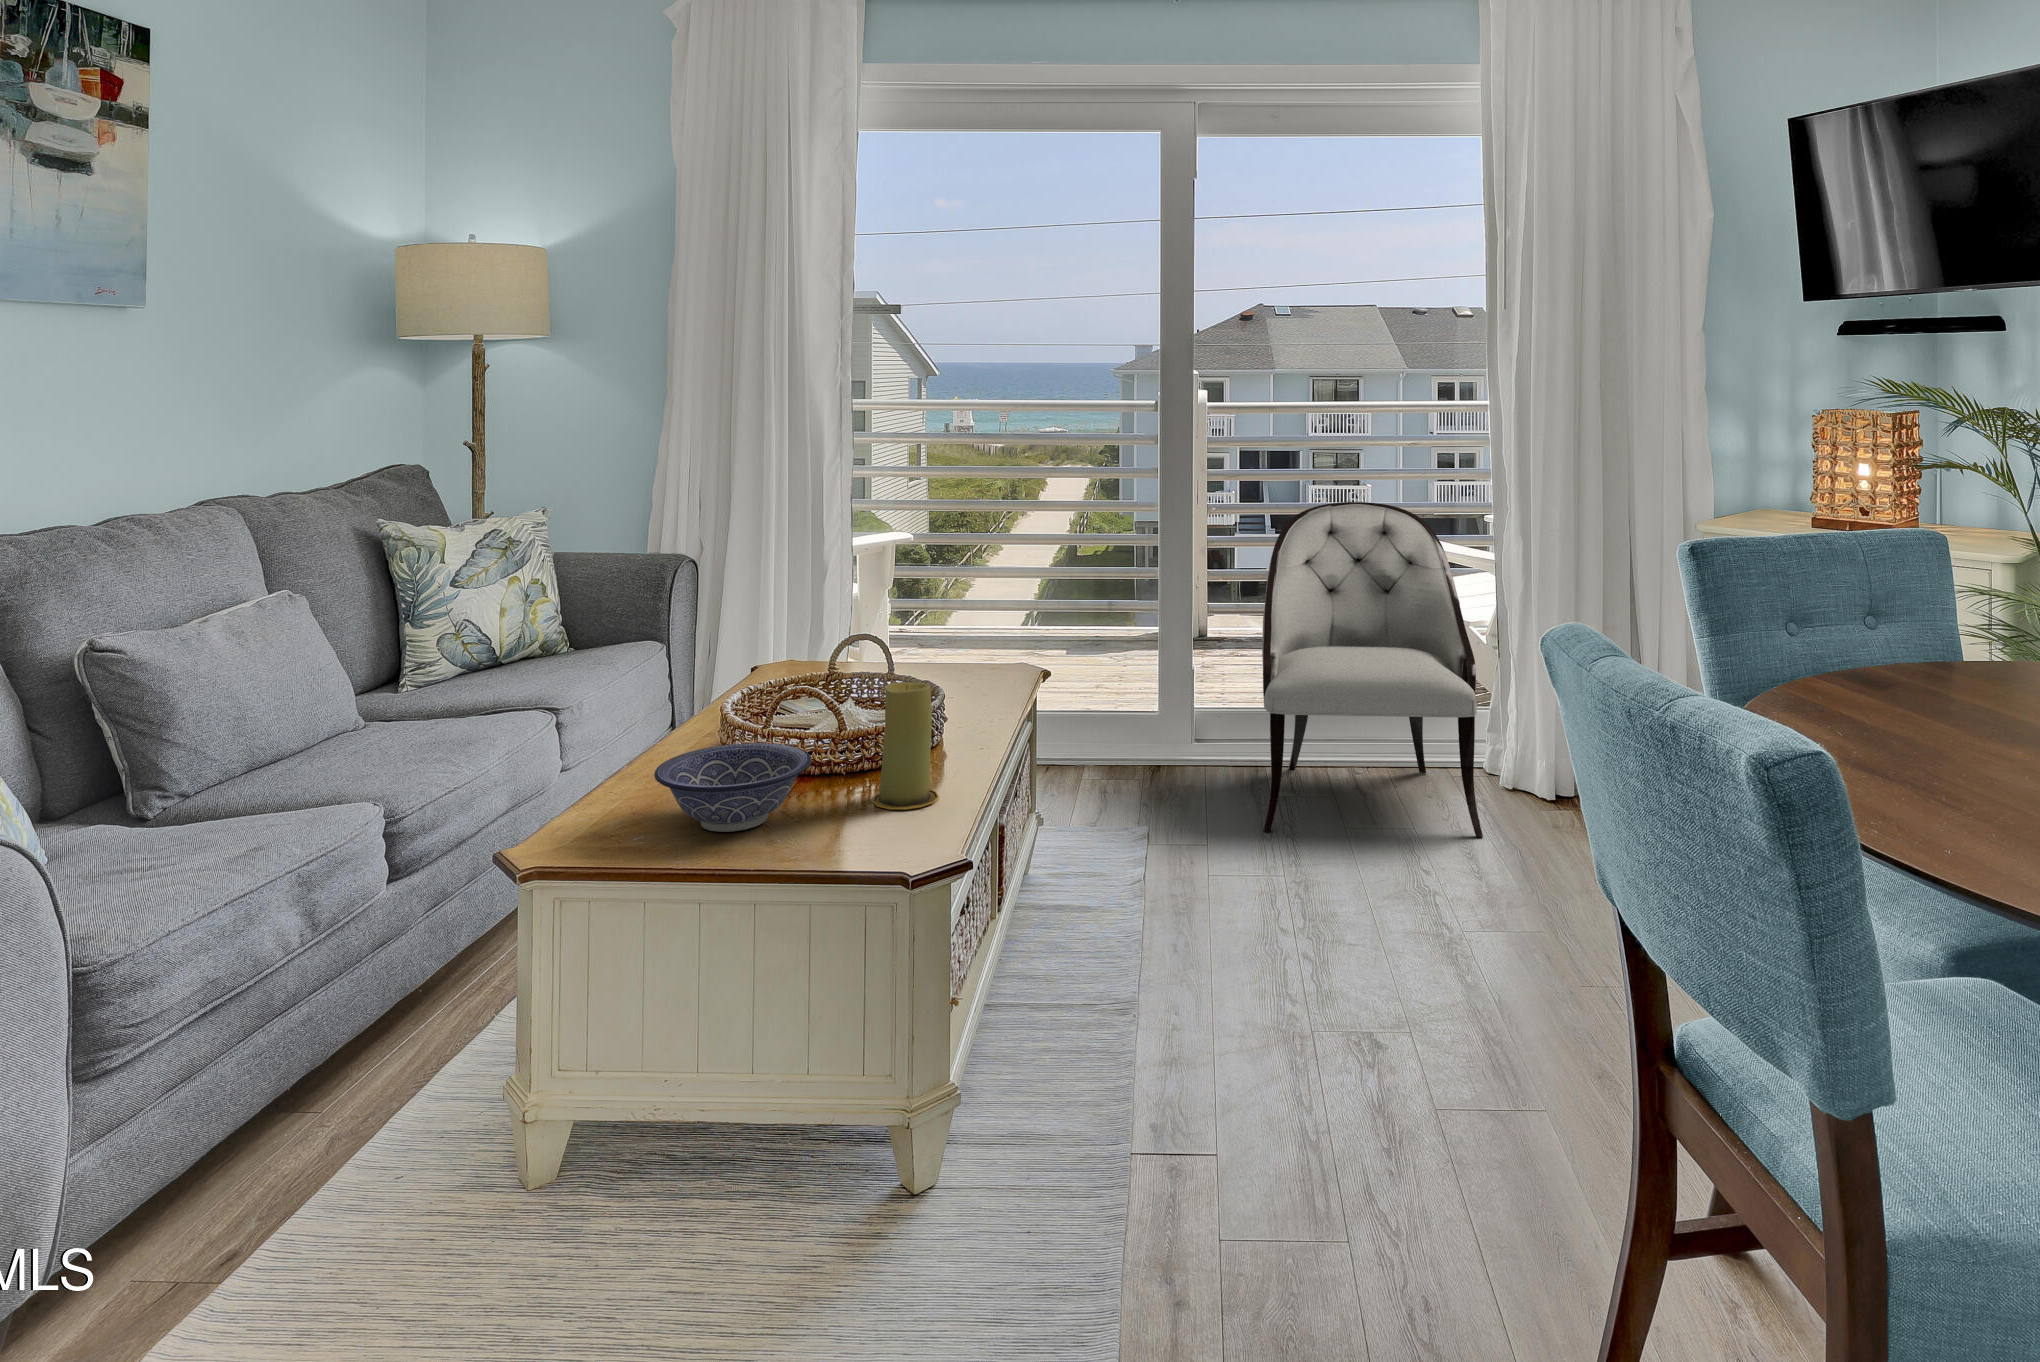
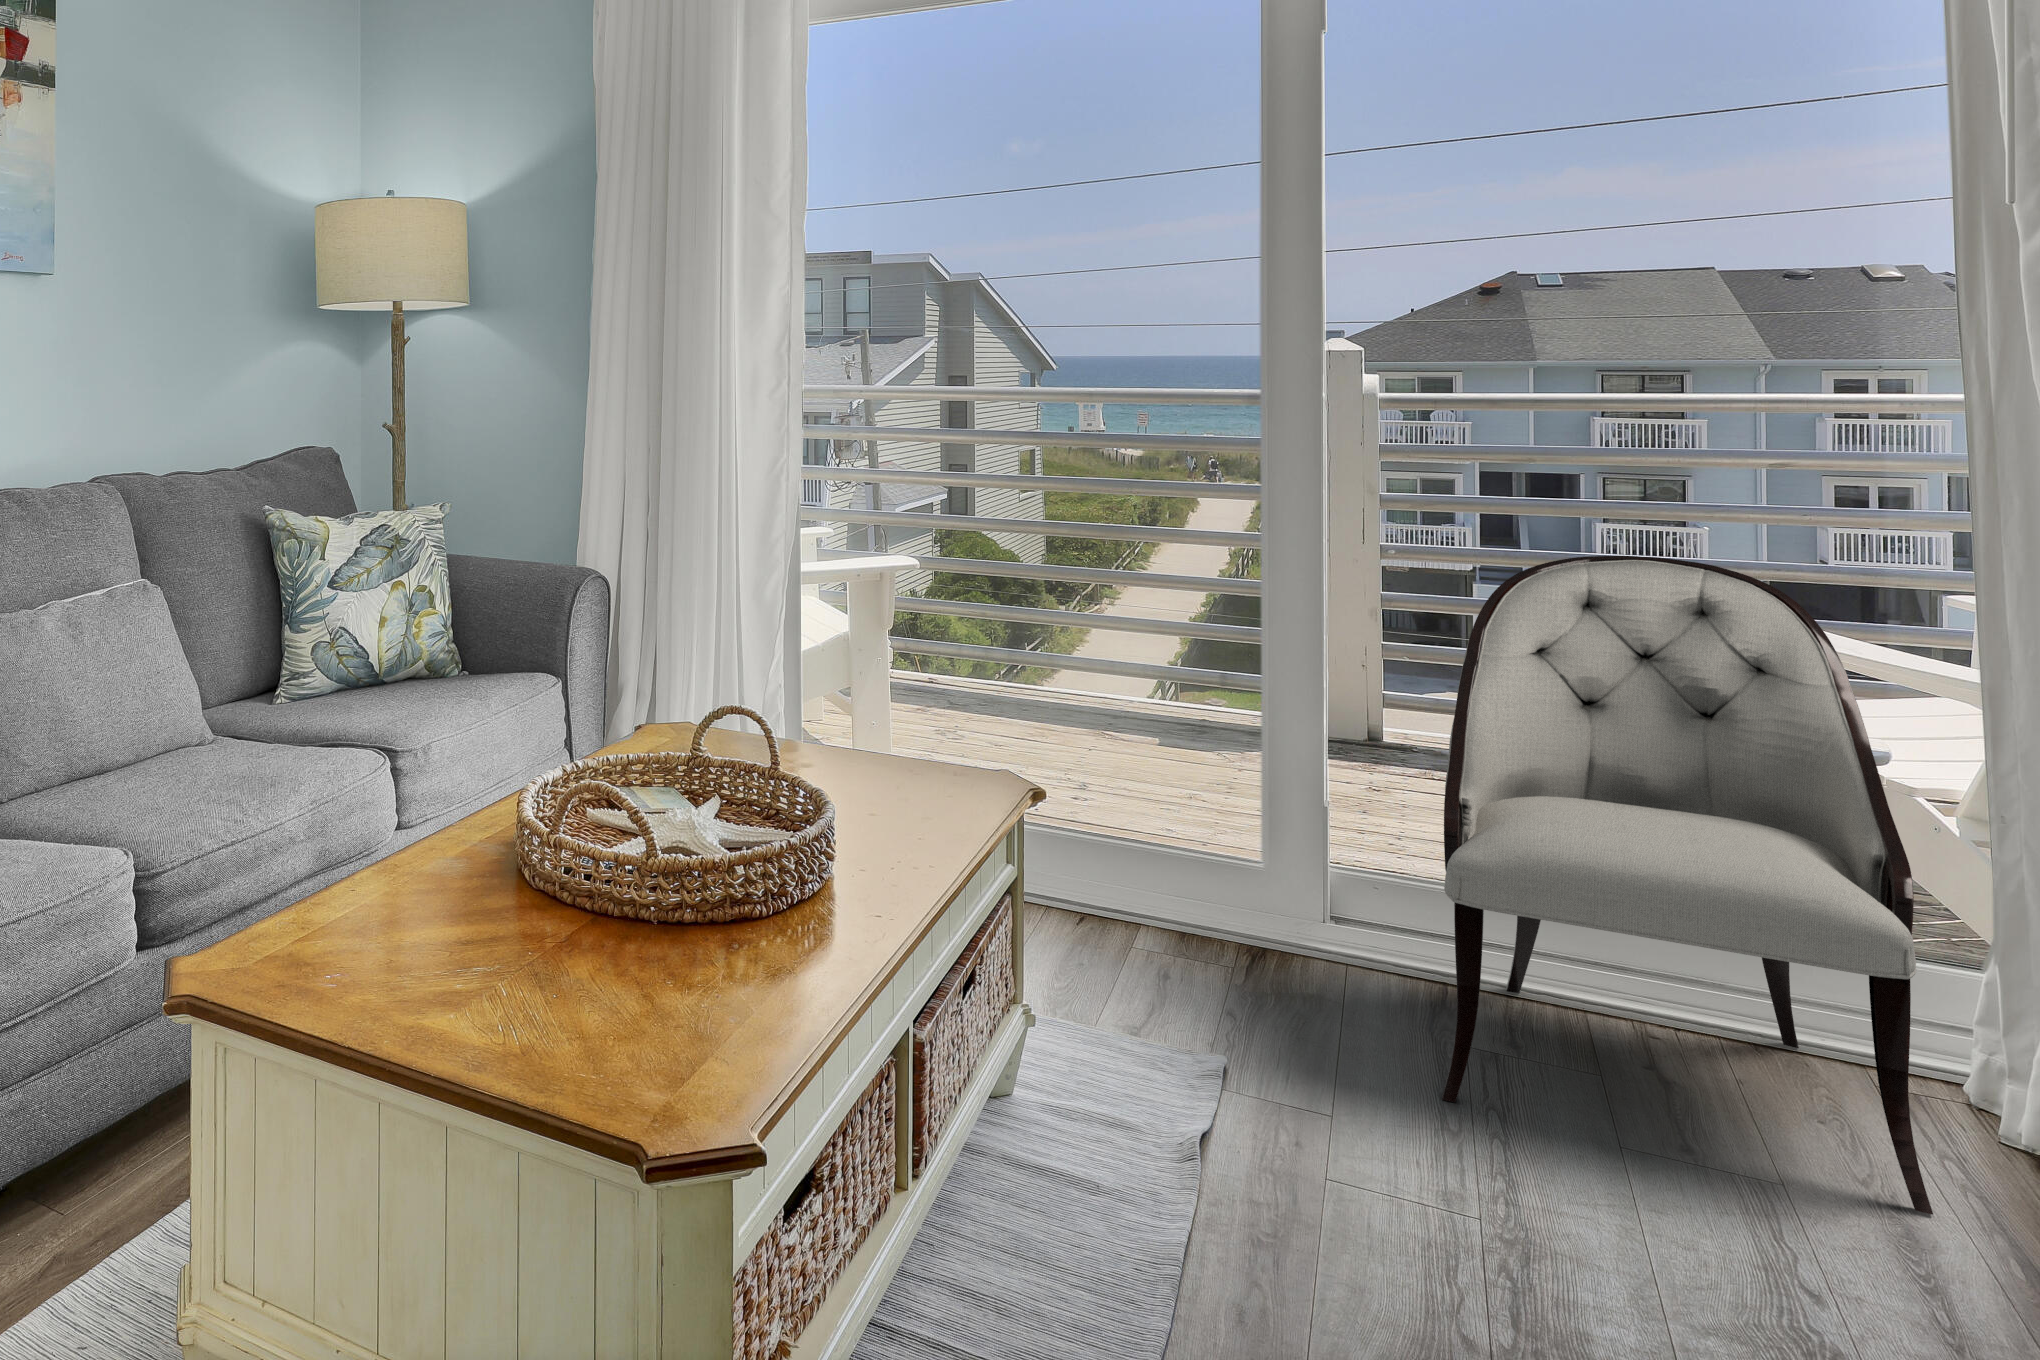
candle: present [872,682,939,810] -> none [666,793,768,1001]
decorative bowl: present [654,743,812,832] -> none [352,850,571,987]

